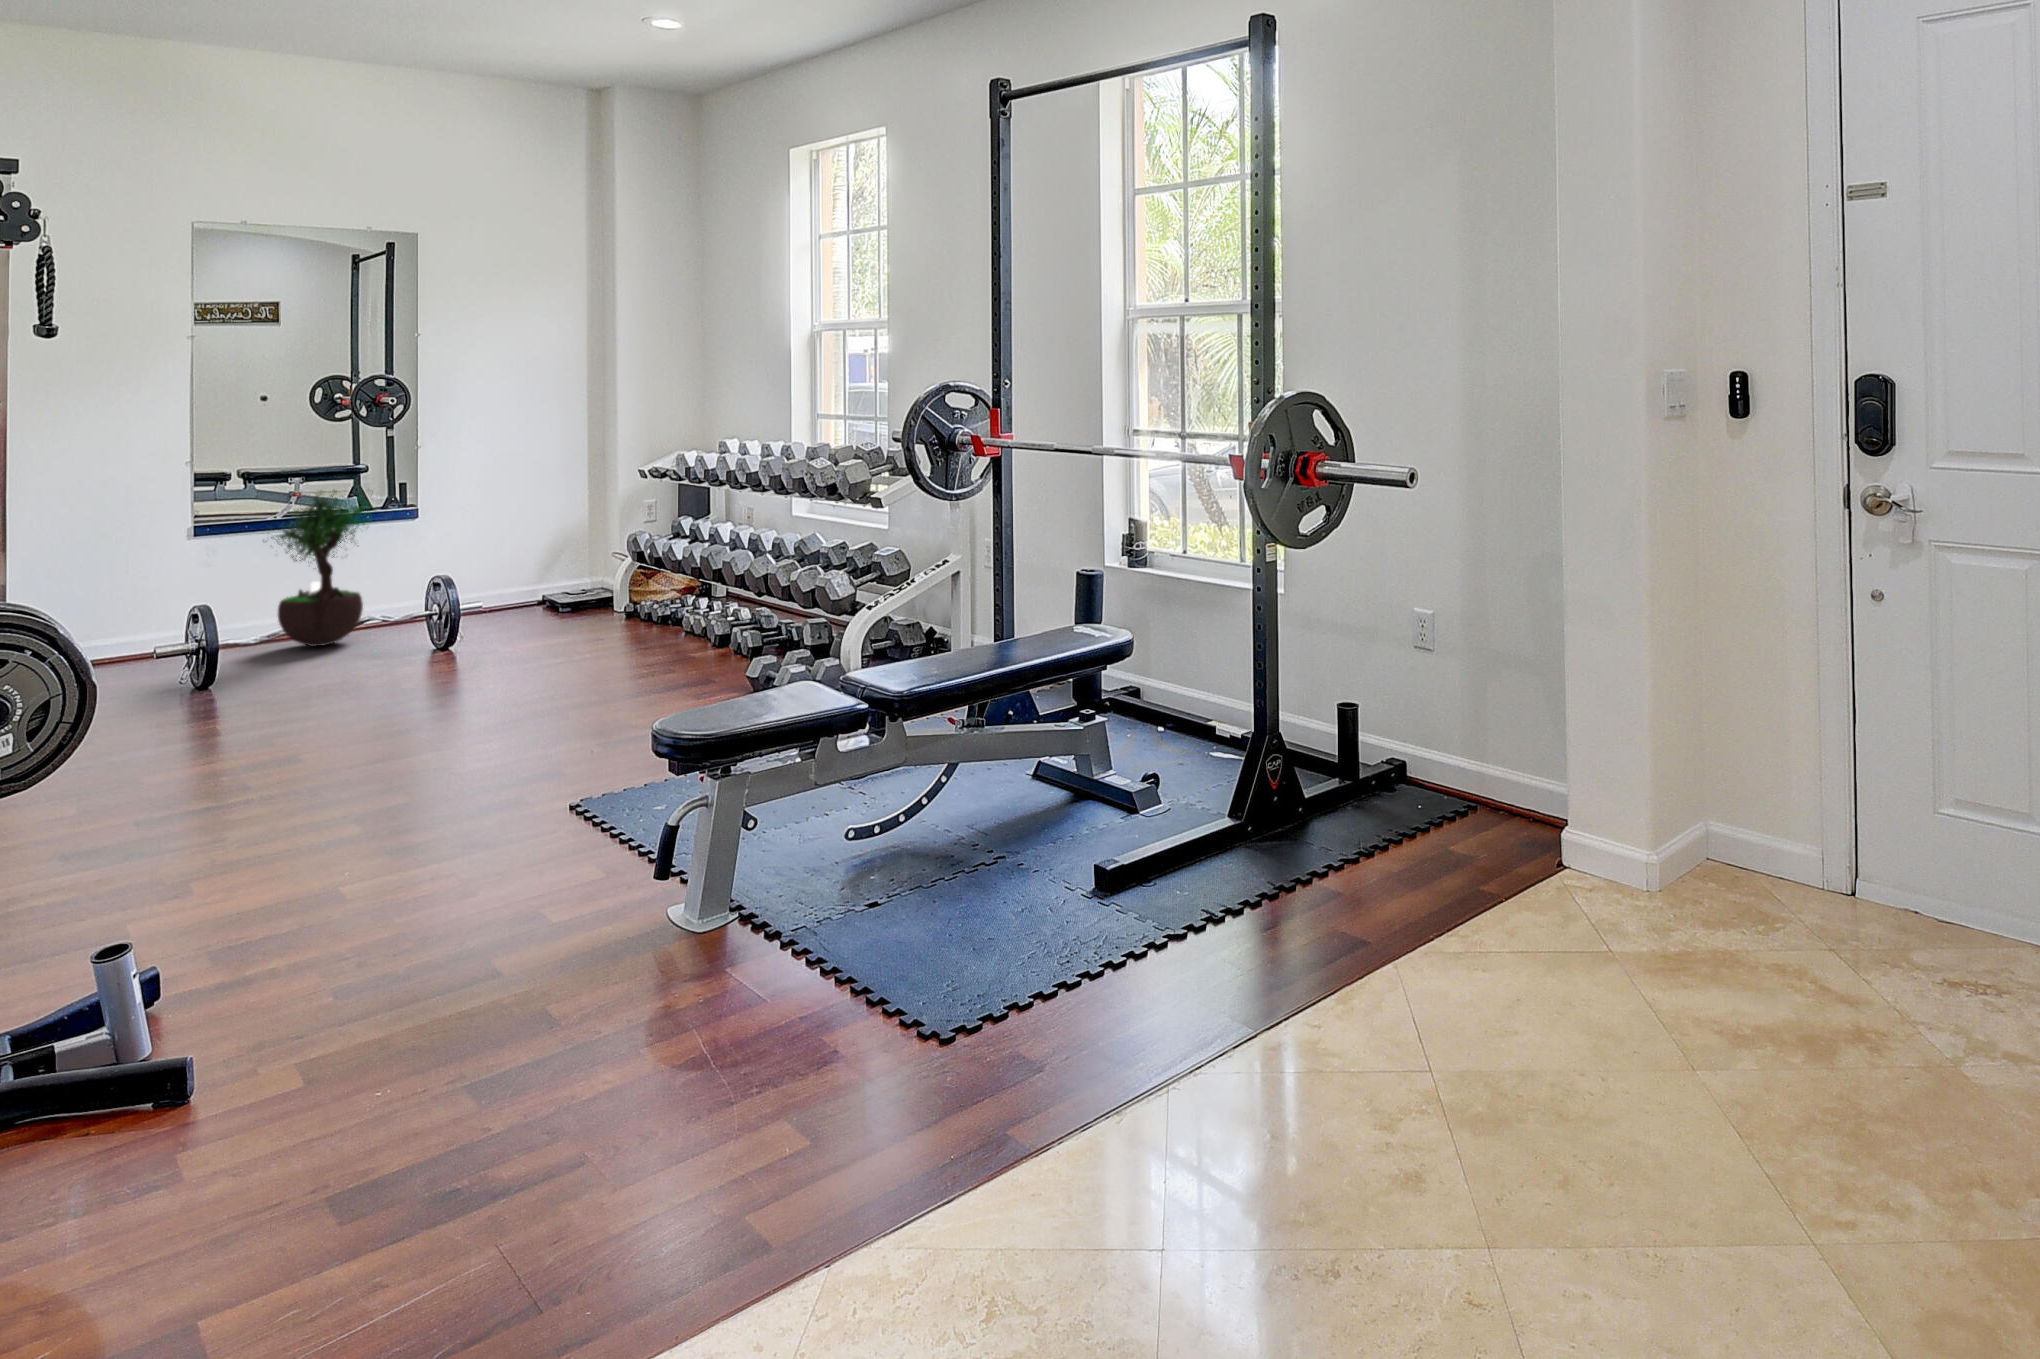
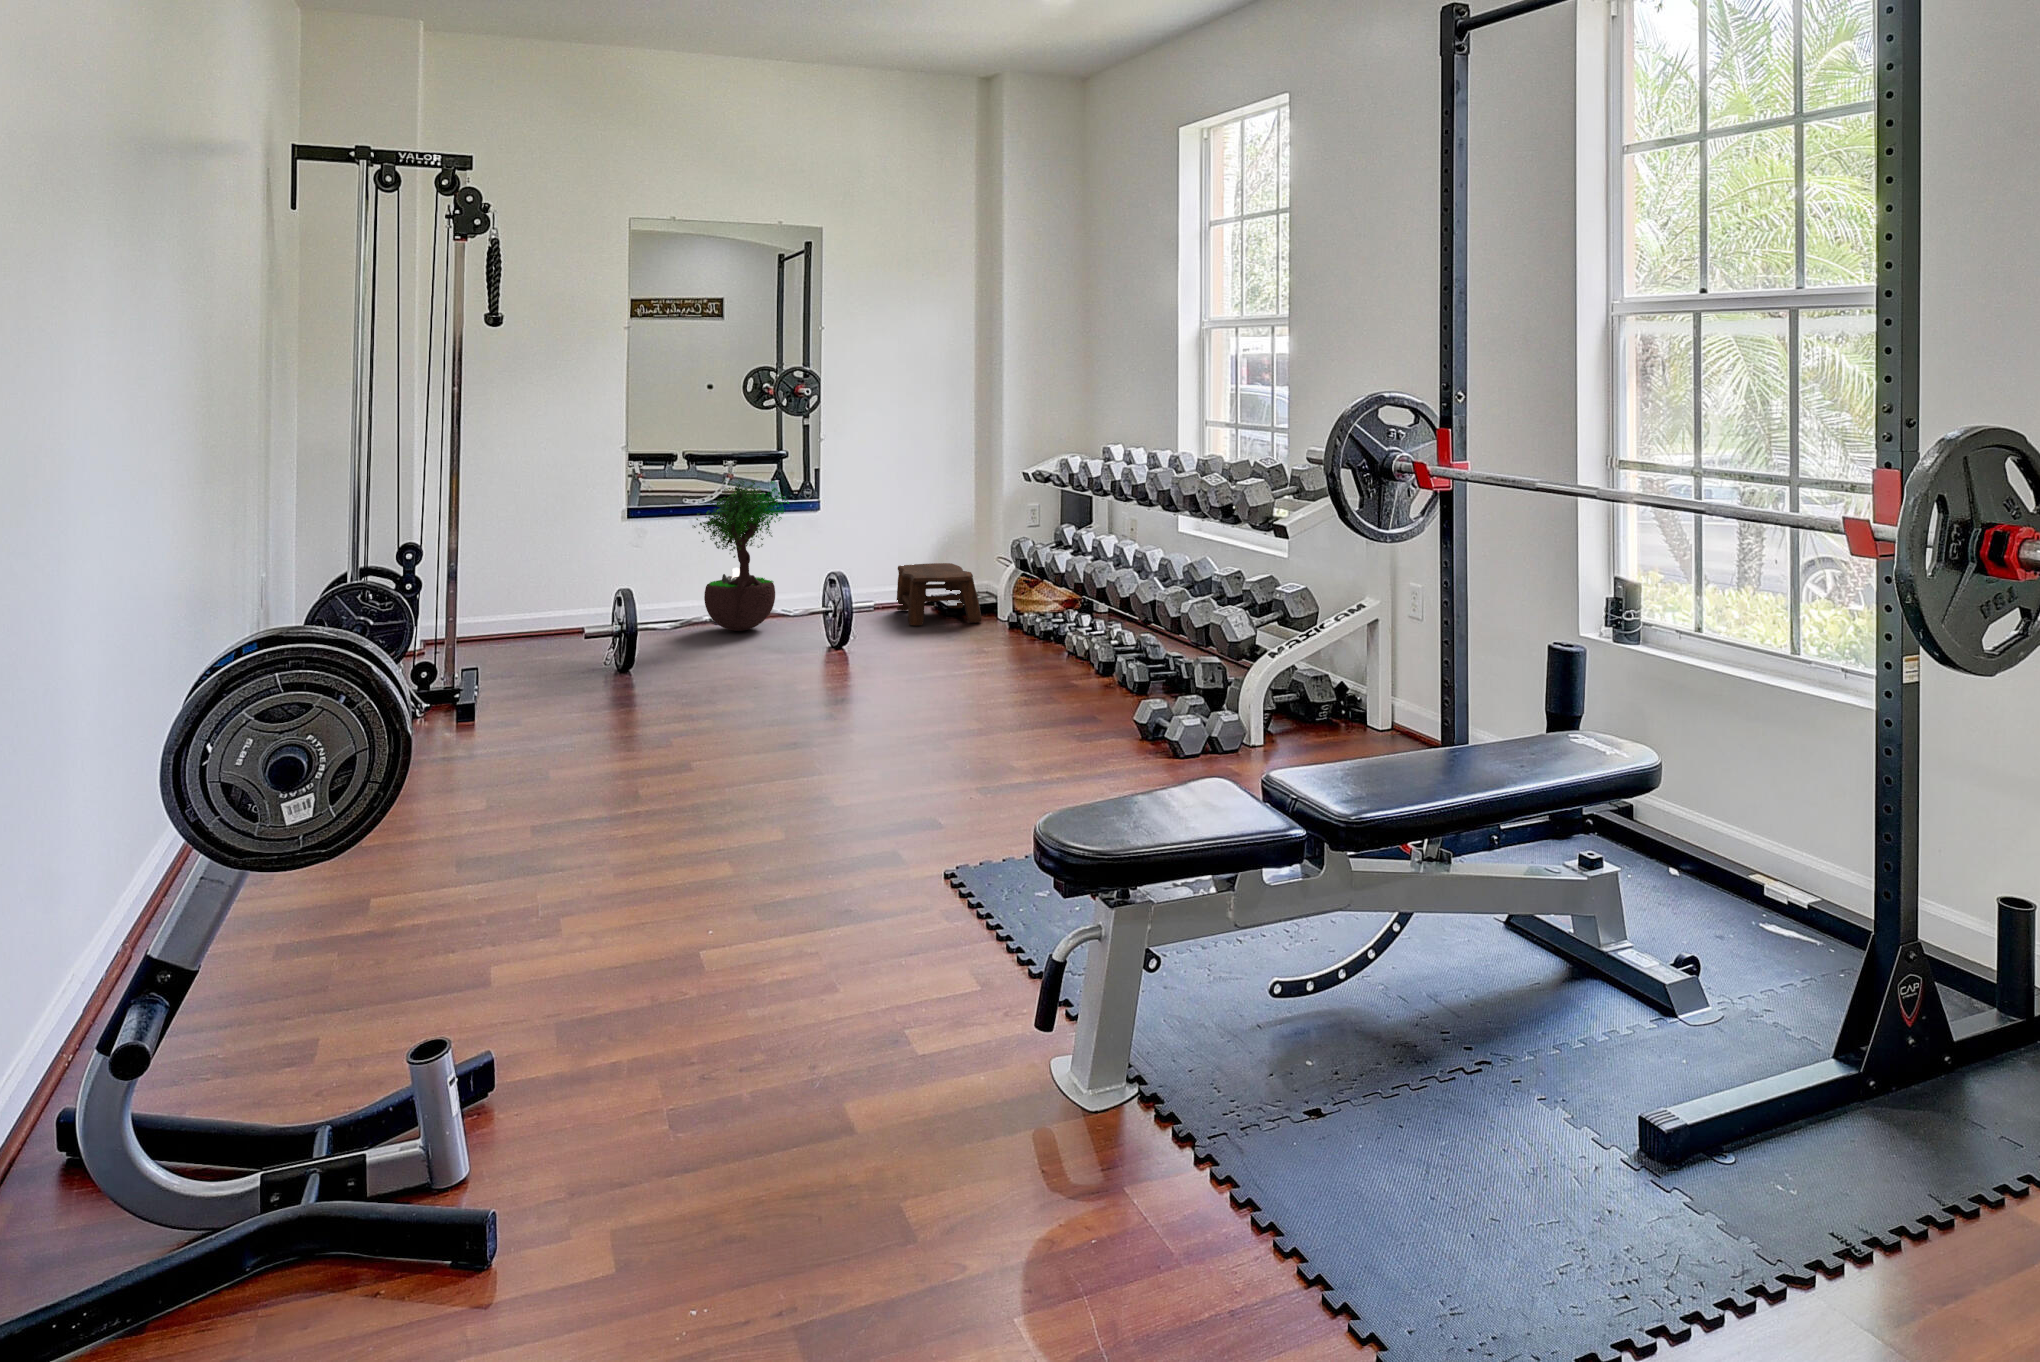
stool: none [500,563,594,625] -> present [896,563,981,625]

